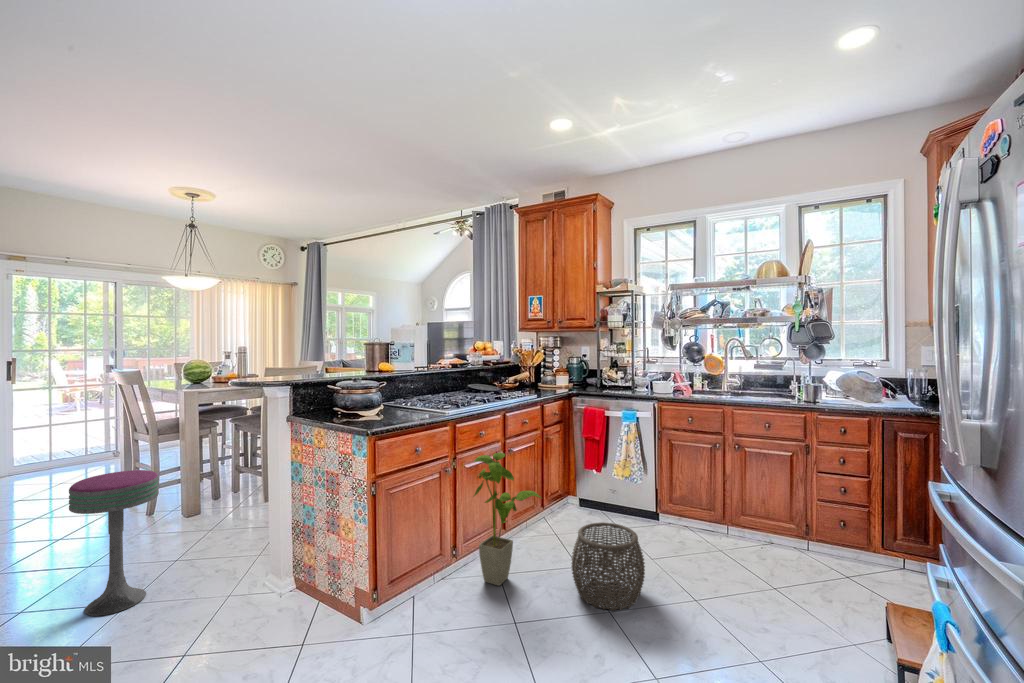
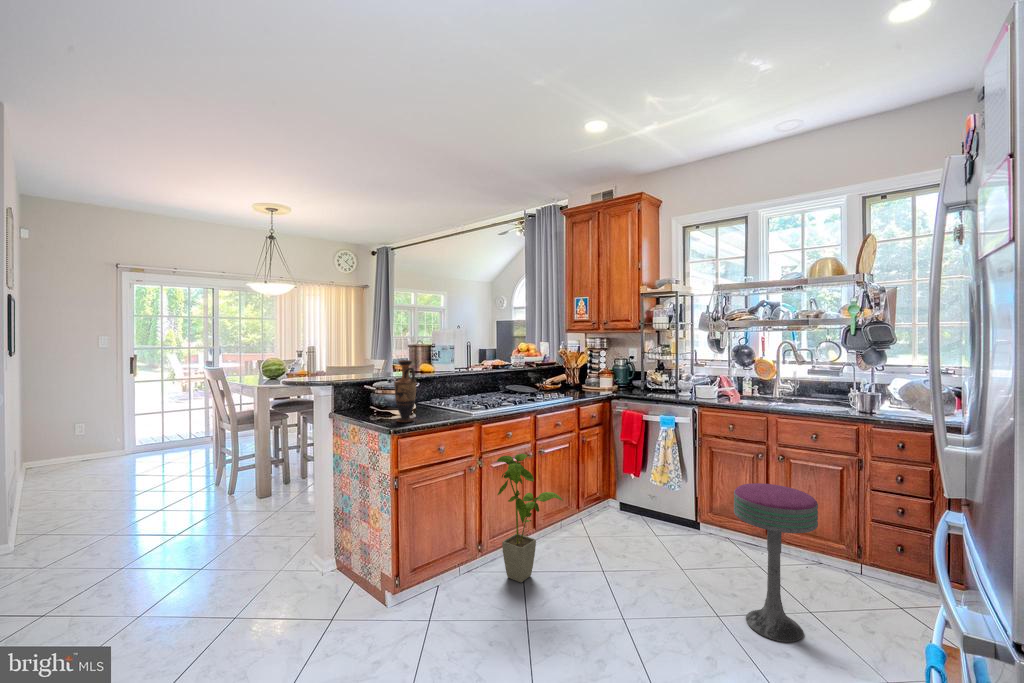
vase: none [366,357,390,423] -> present [394,360,416,422]
bar stool: present [69,470,159,616] -> present [734,483,818,642]
woven basket: present [572,522,645,611] -> none [589,528,665,618]

